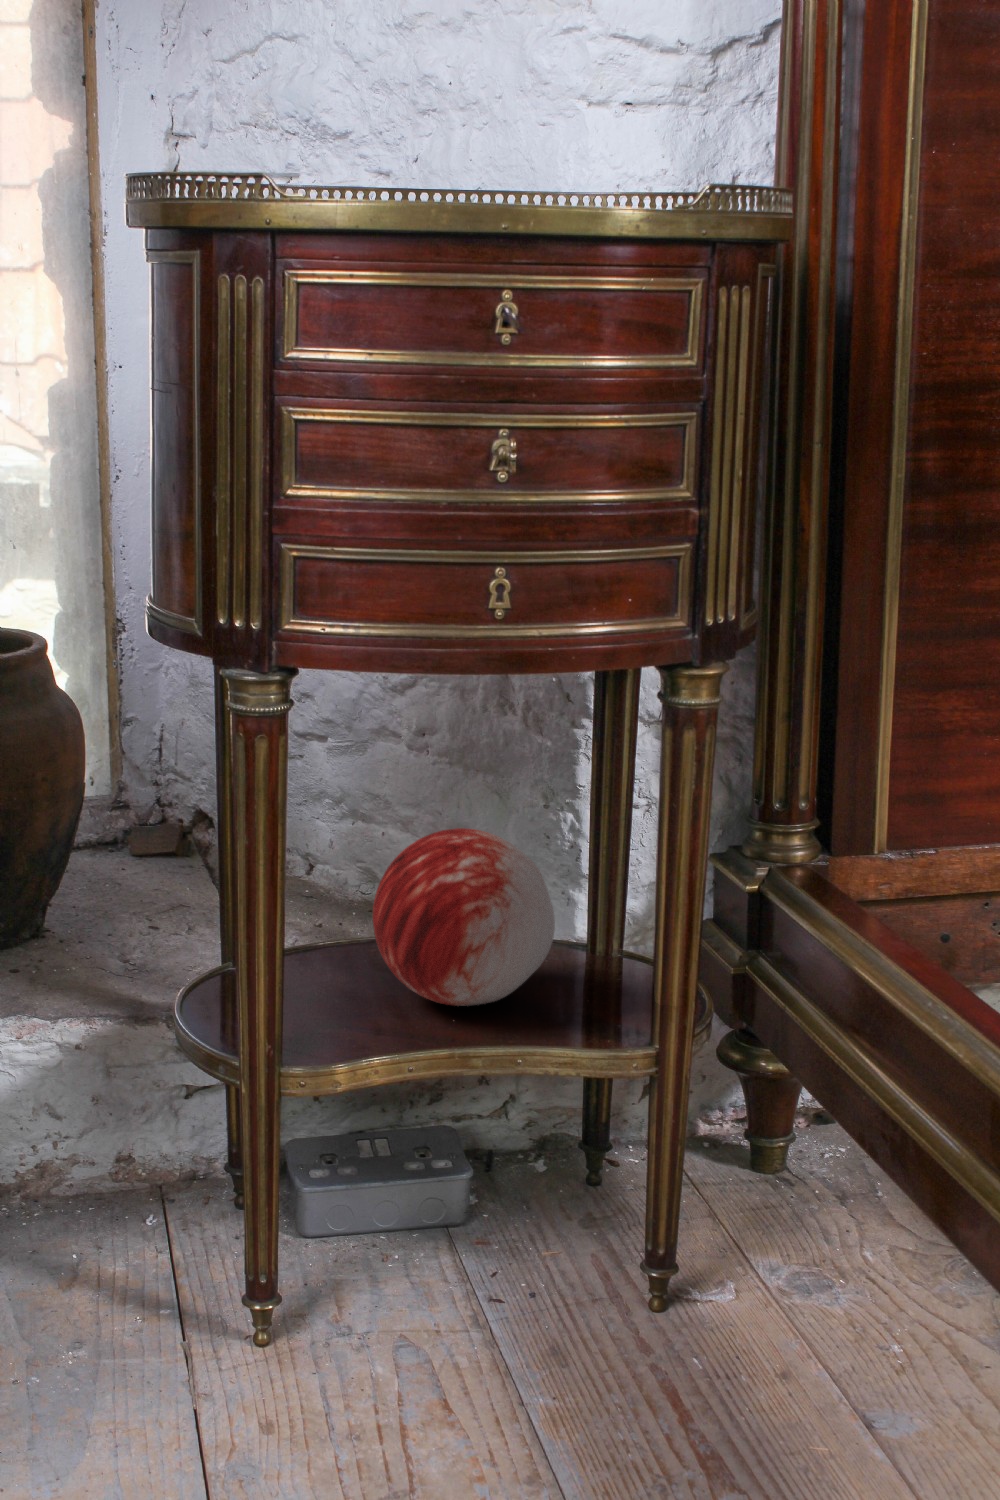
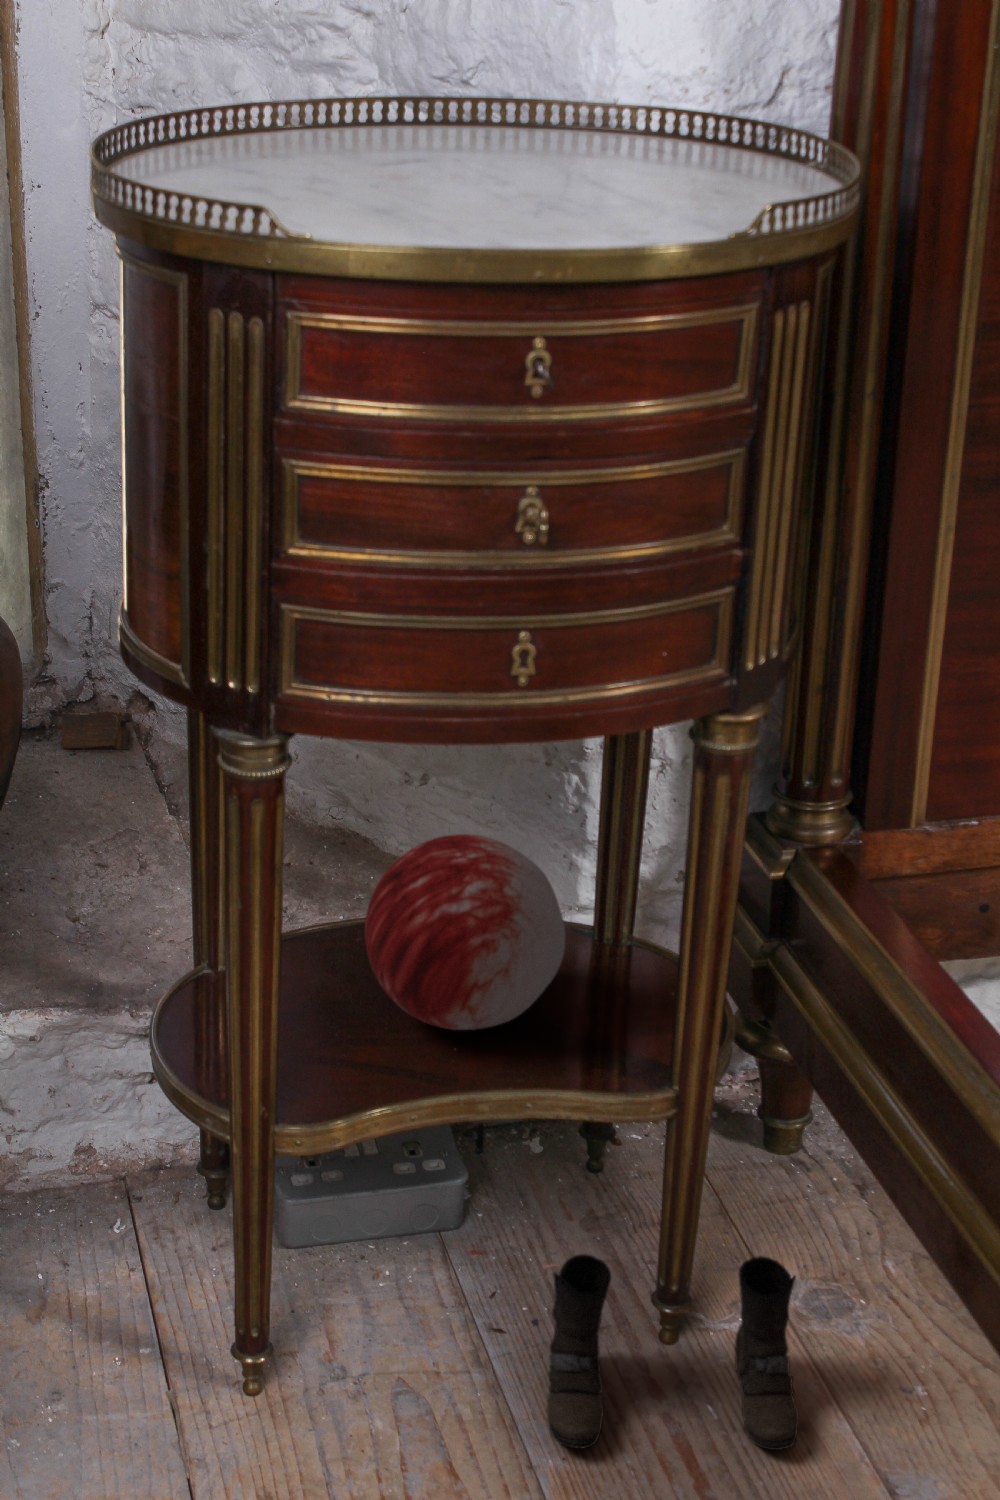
boots: none [539,1208,781,1390] -> present [547,1254,799,1450]

